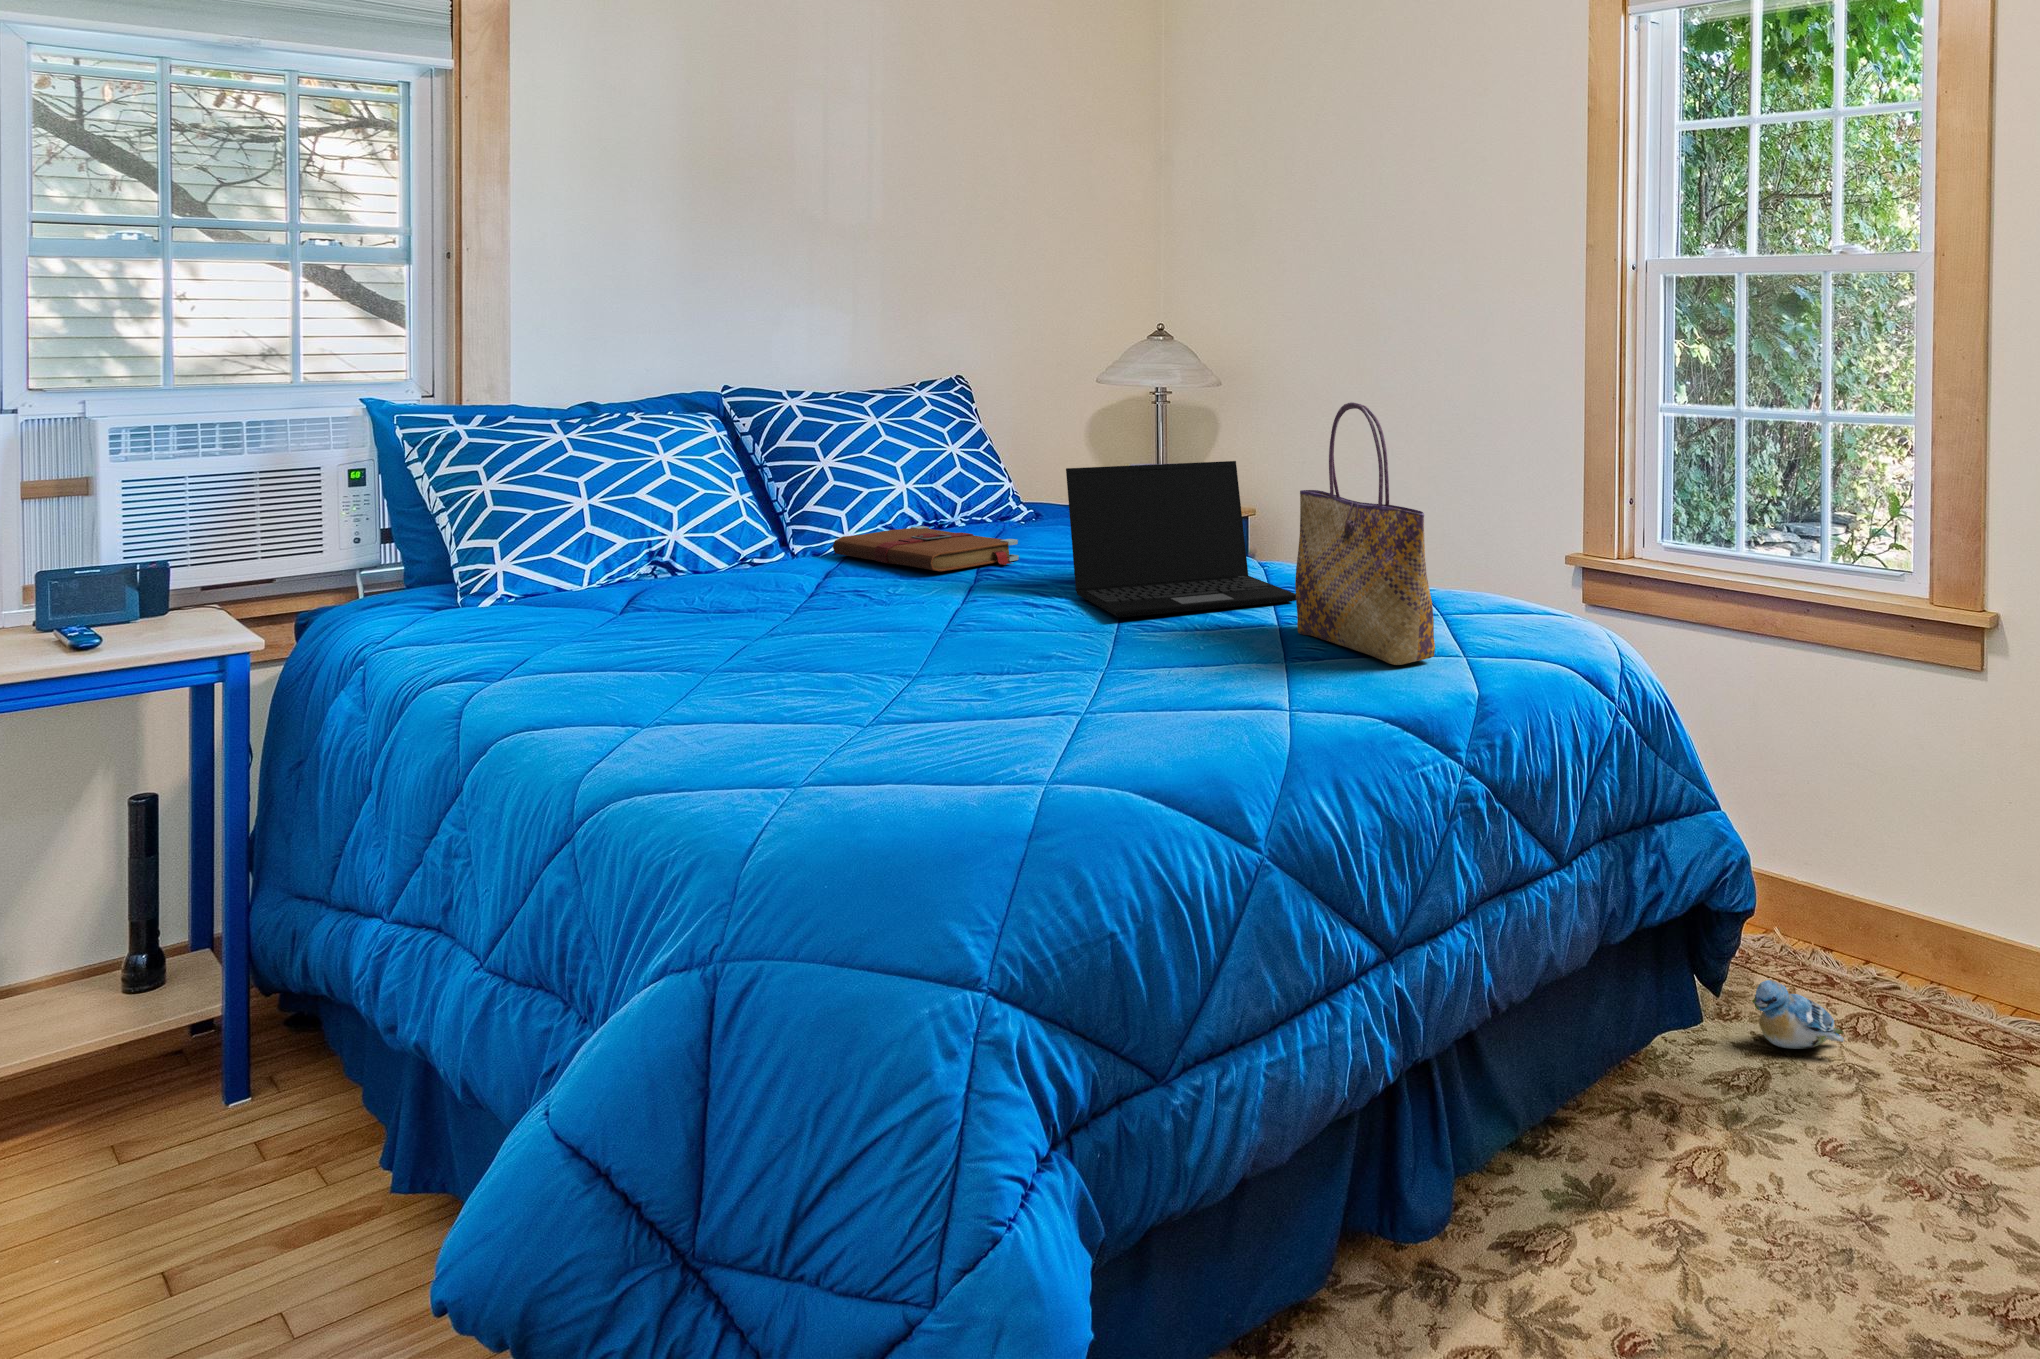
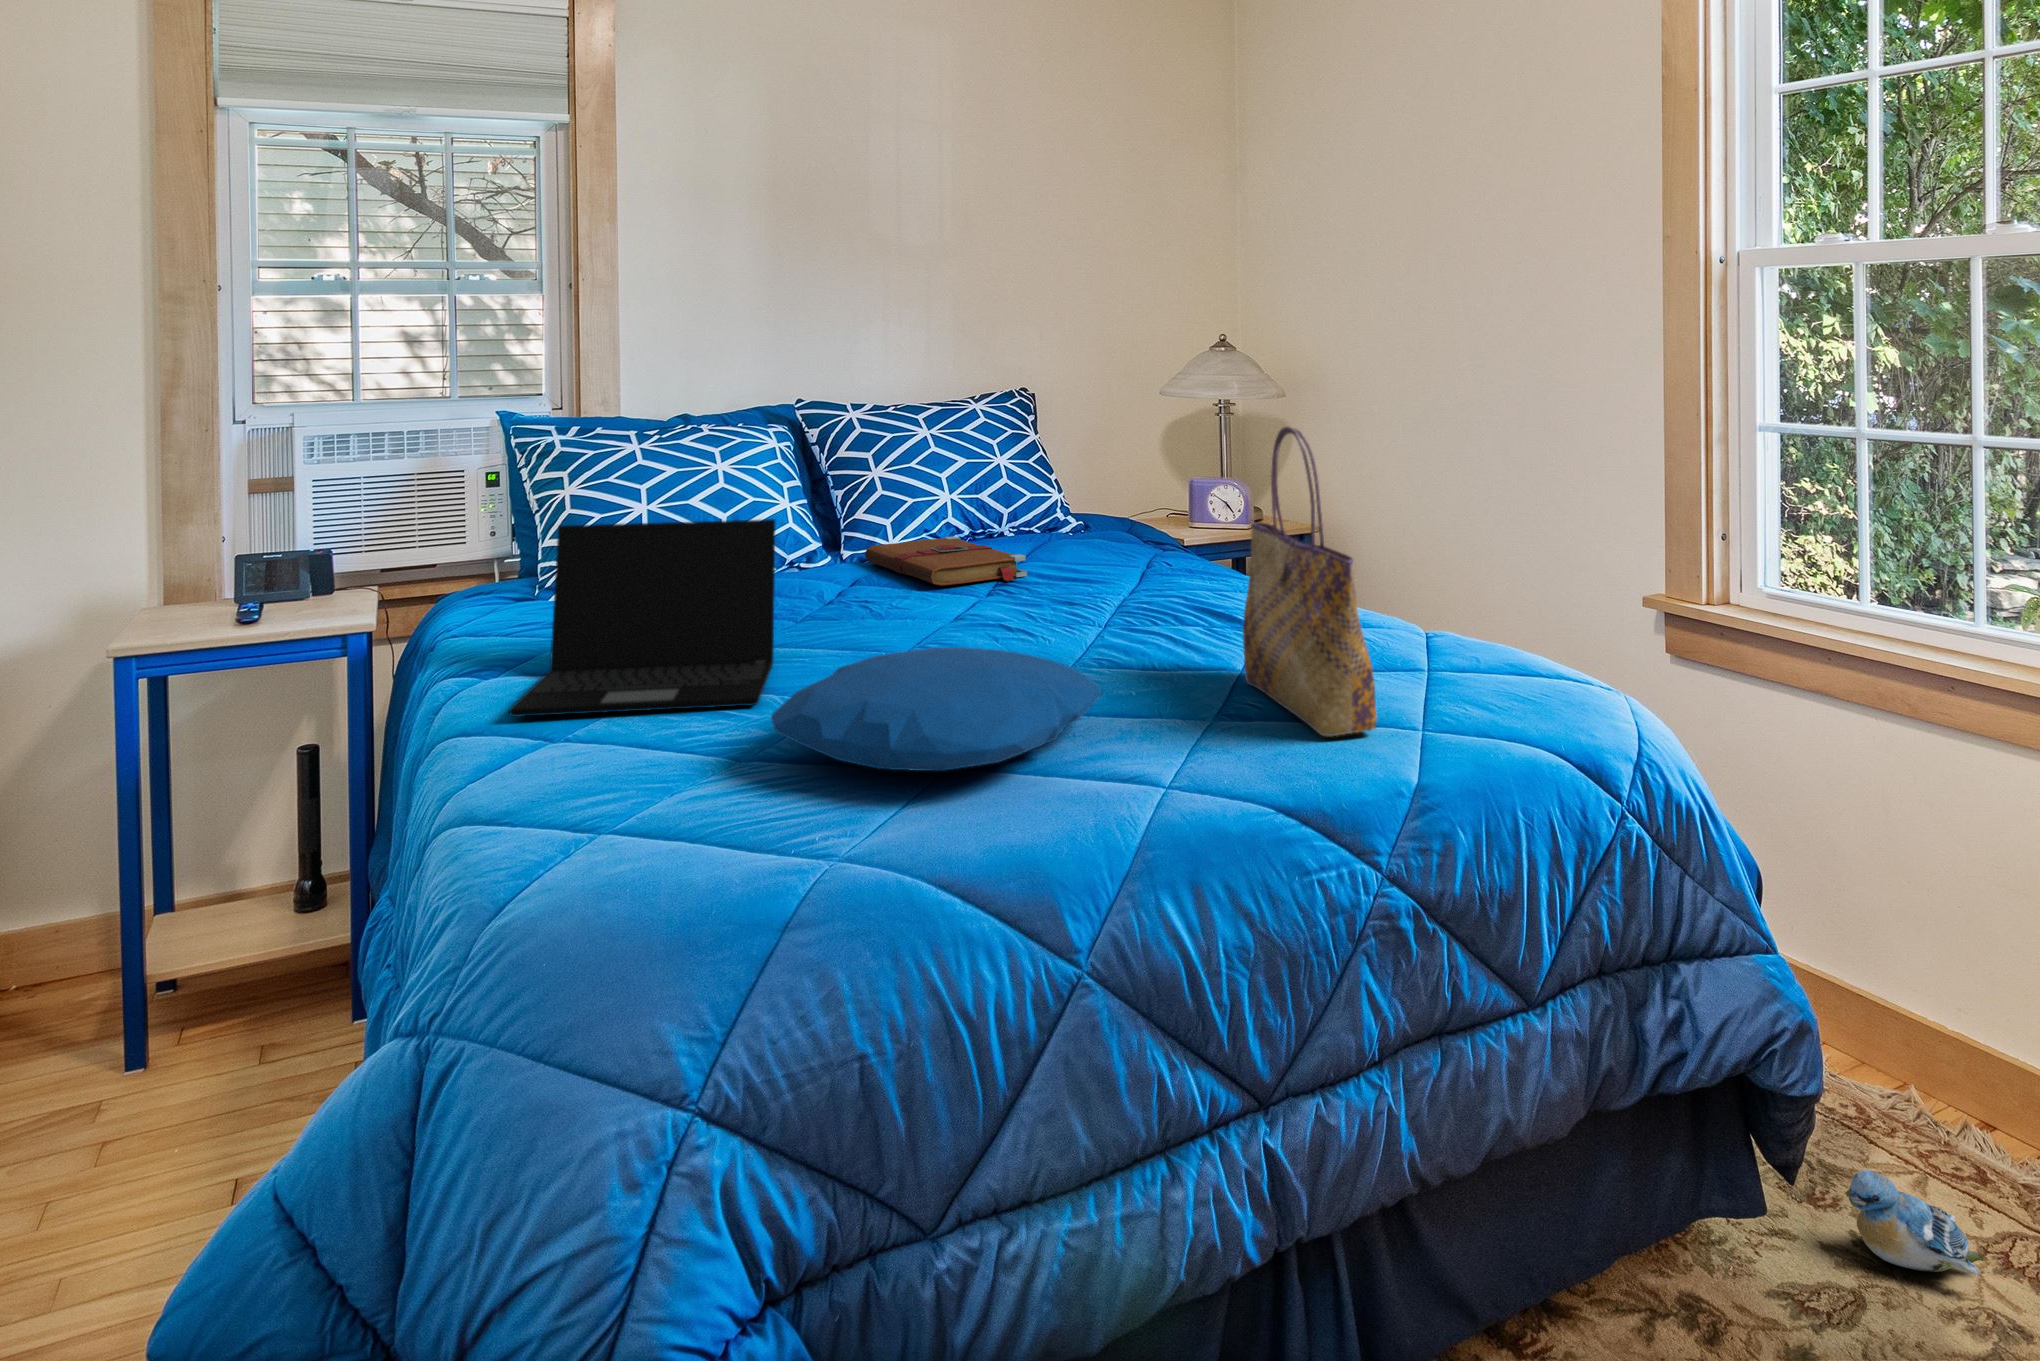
laptop: present [1066,461,1296,618] -> present [509,519,775,717]
pillow: none [909,612,1203,713] -> present [771,647,1102,771]

